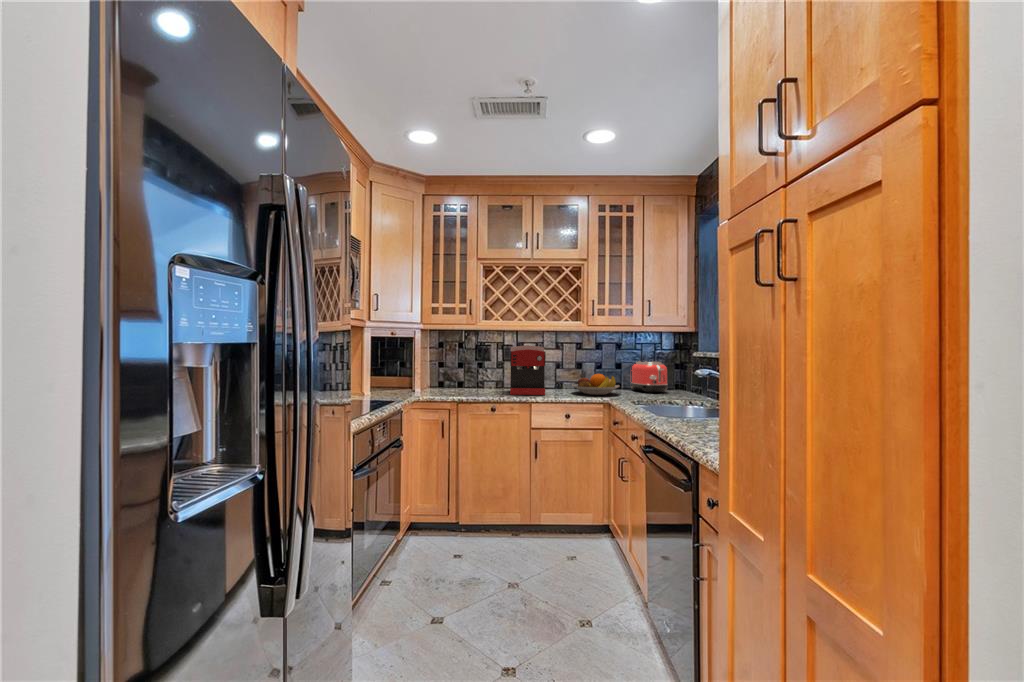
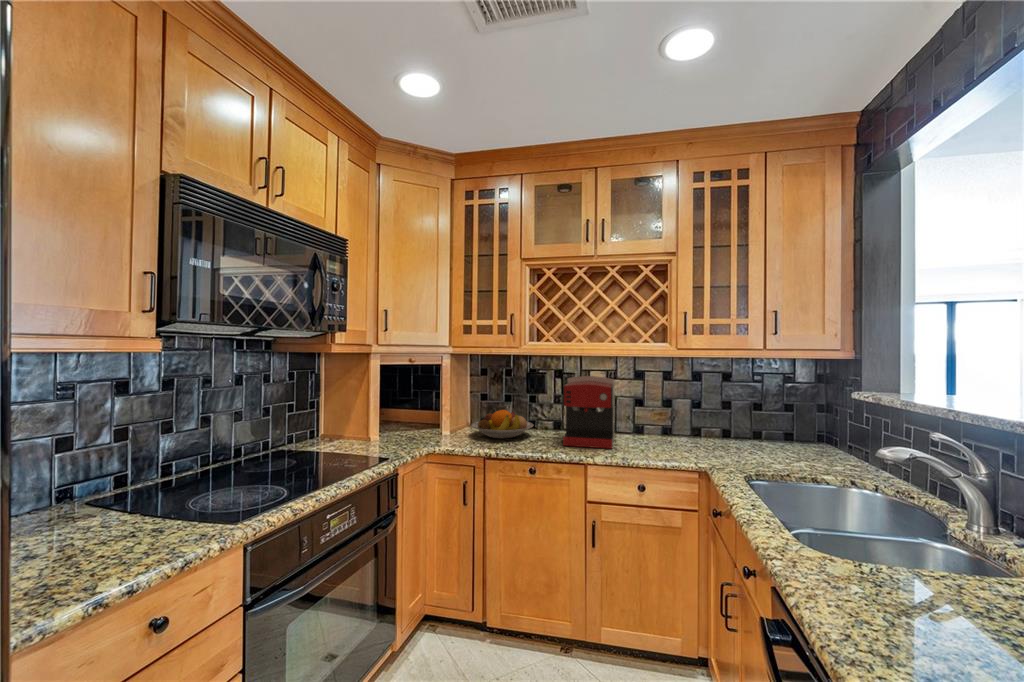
toaster: present [631,361,668,393] -> none [745,399,807,449]
fruit bowl: present [572,374,620,395] -> present [472,410,533,438]

